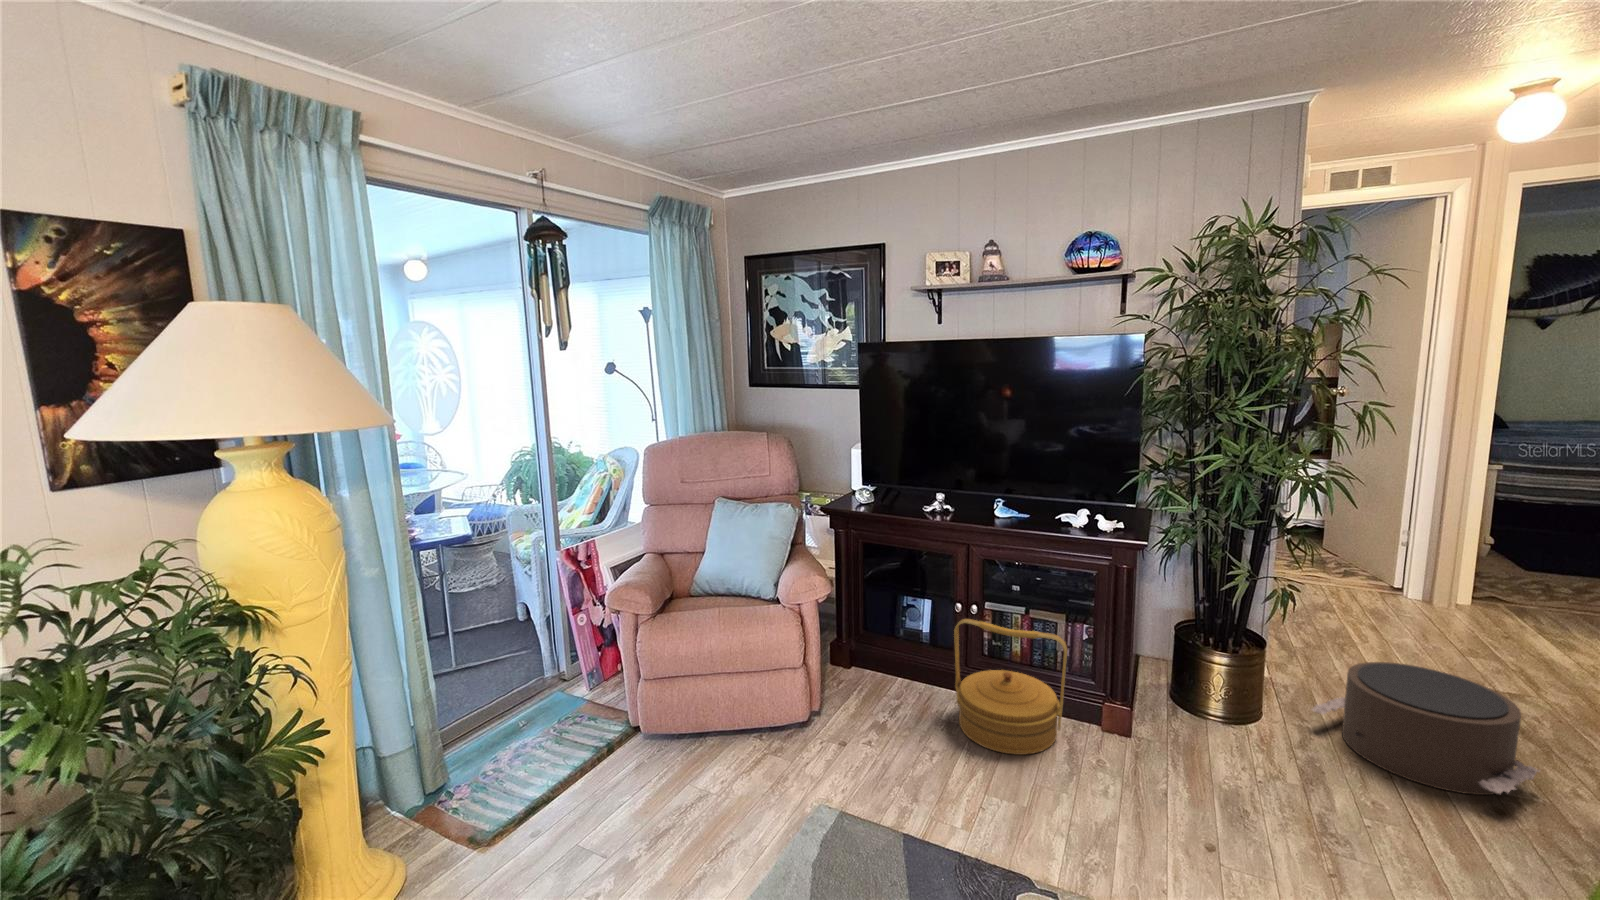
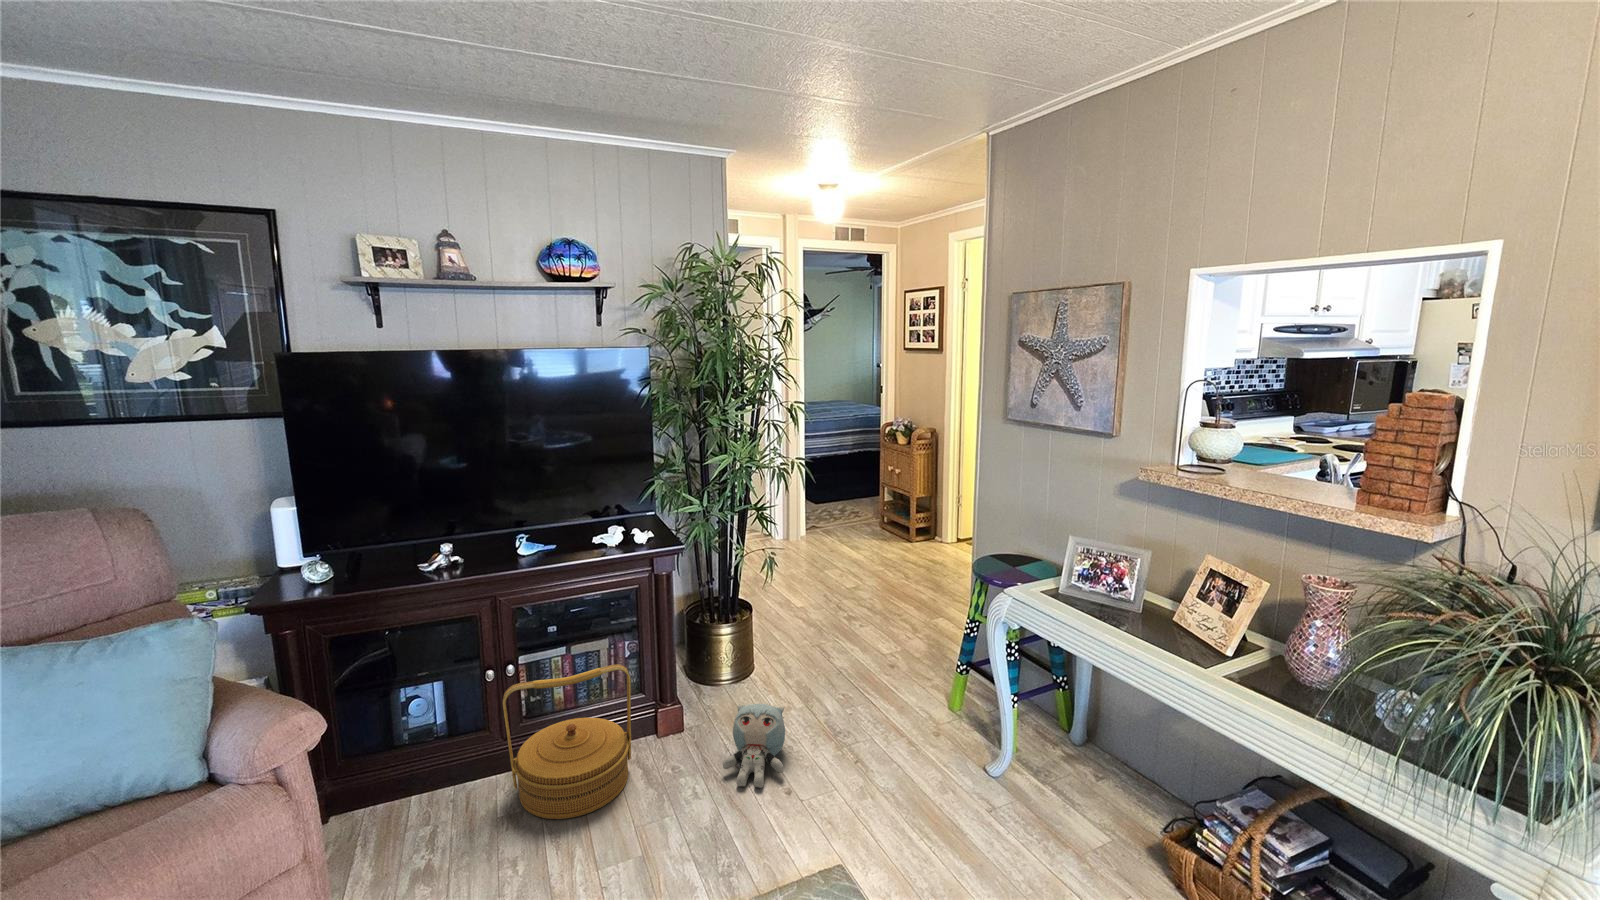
pouf: present [1312,662,1540,795] -> none [783,589,896,672]
plush toy: none [1146,732,1246,826] -> present [723,704,785,788]

